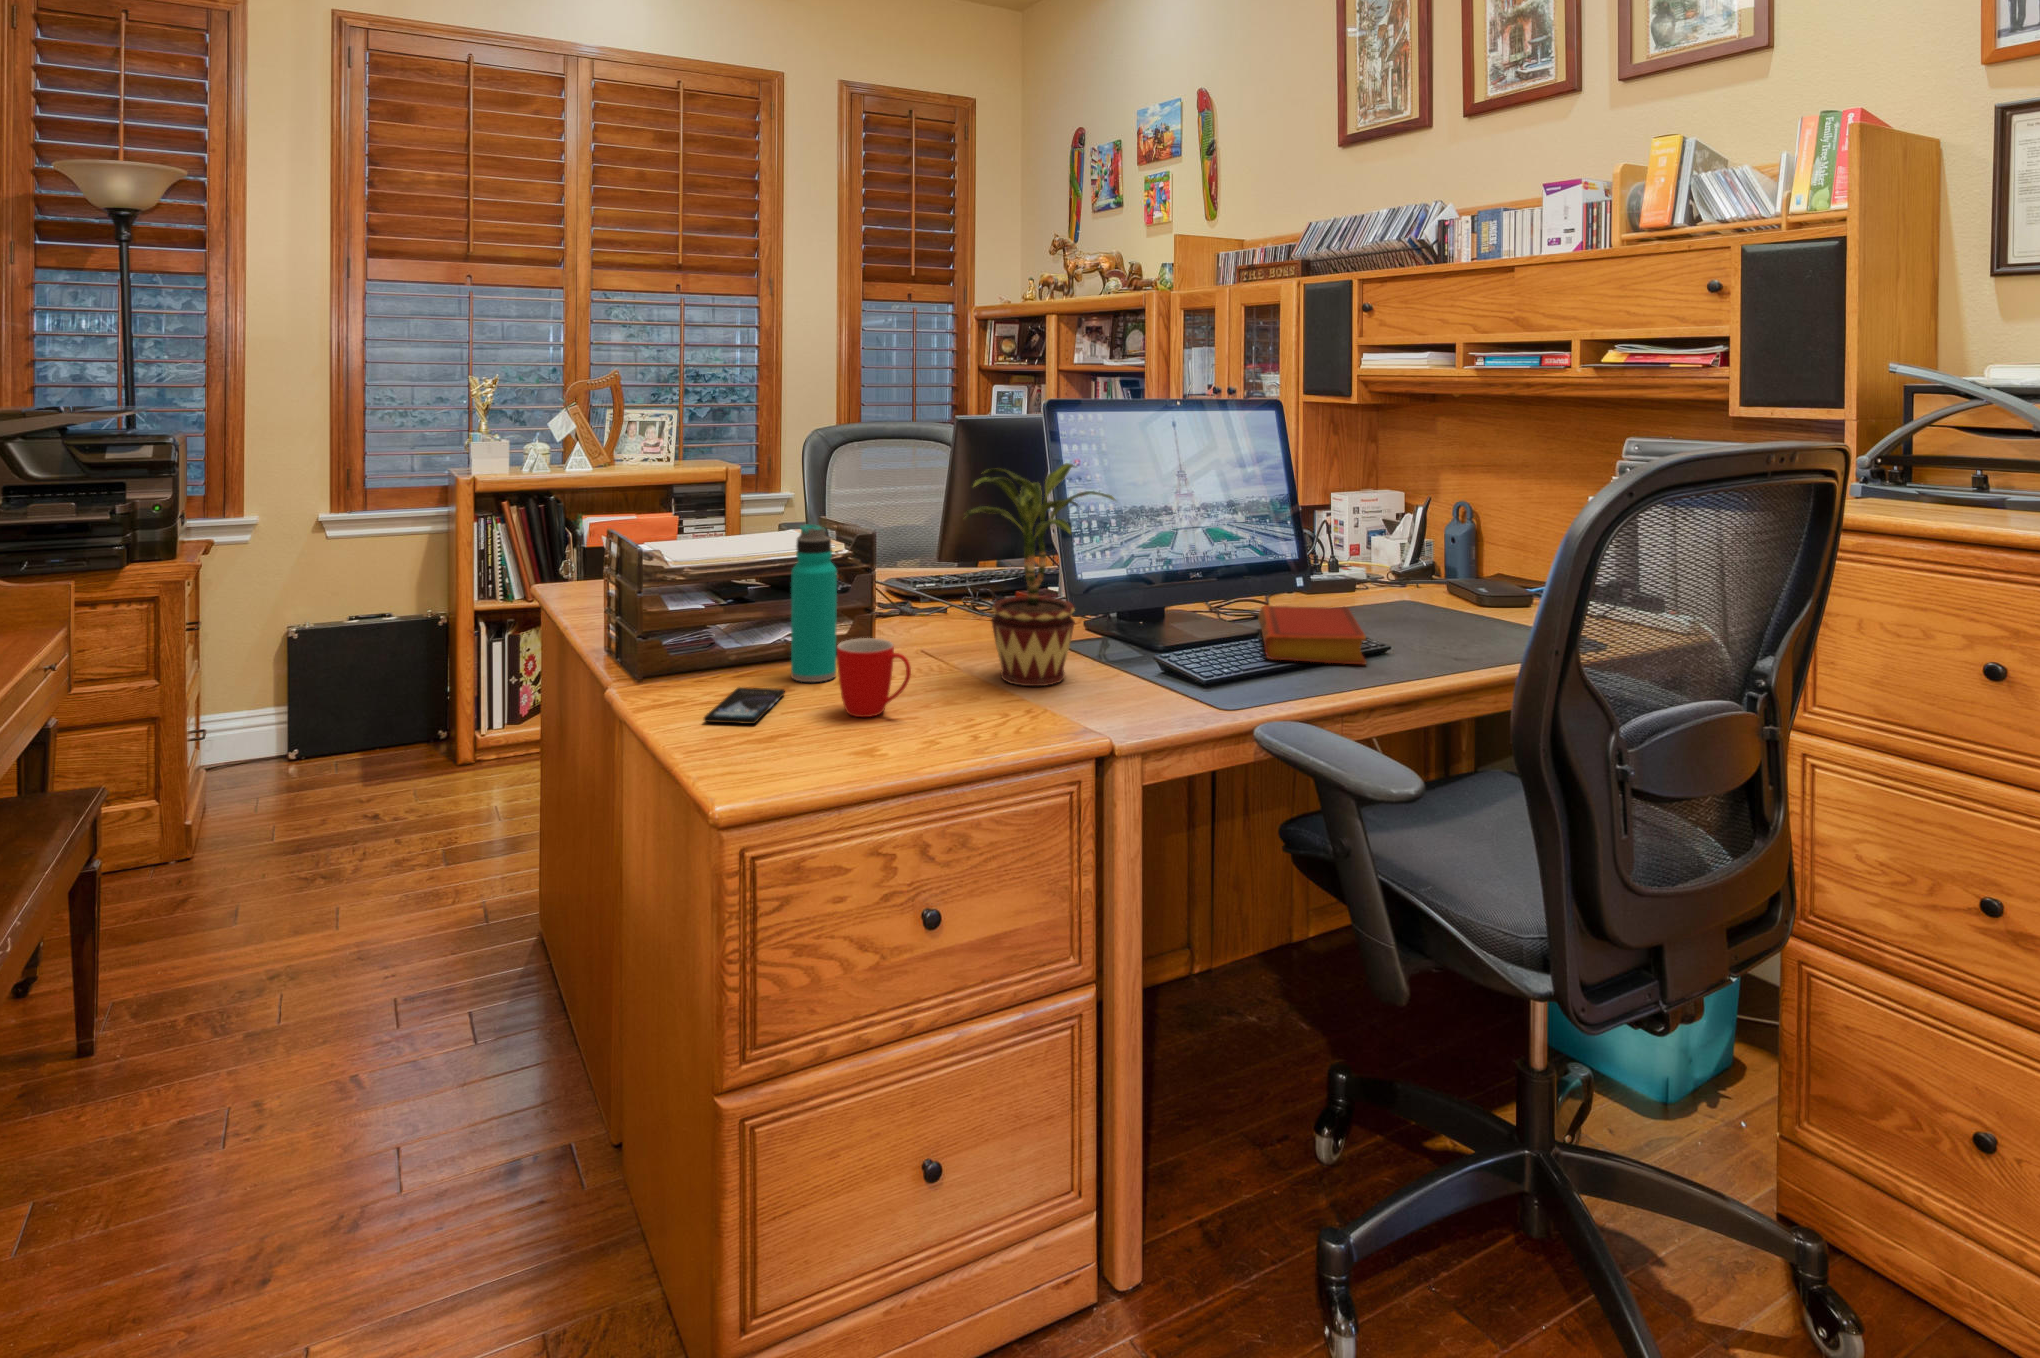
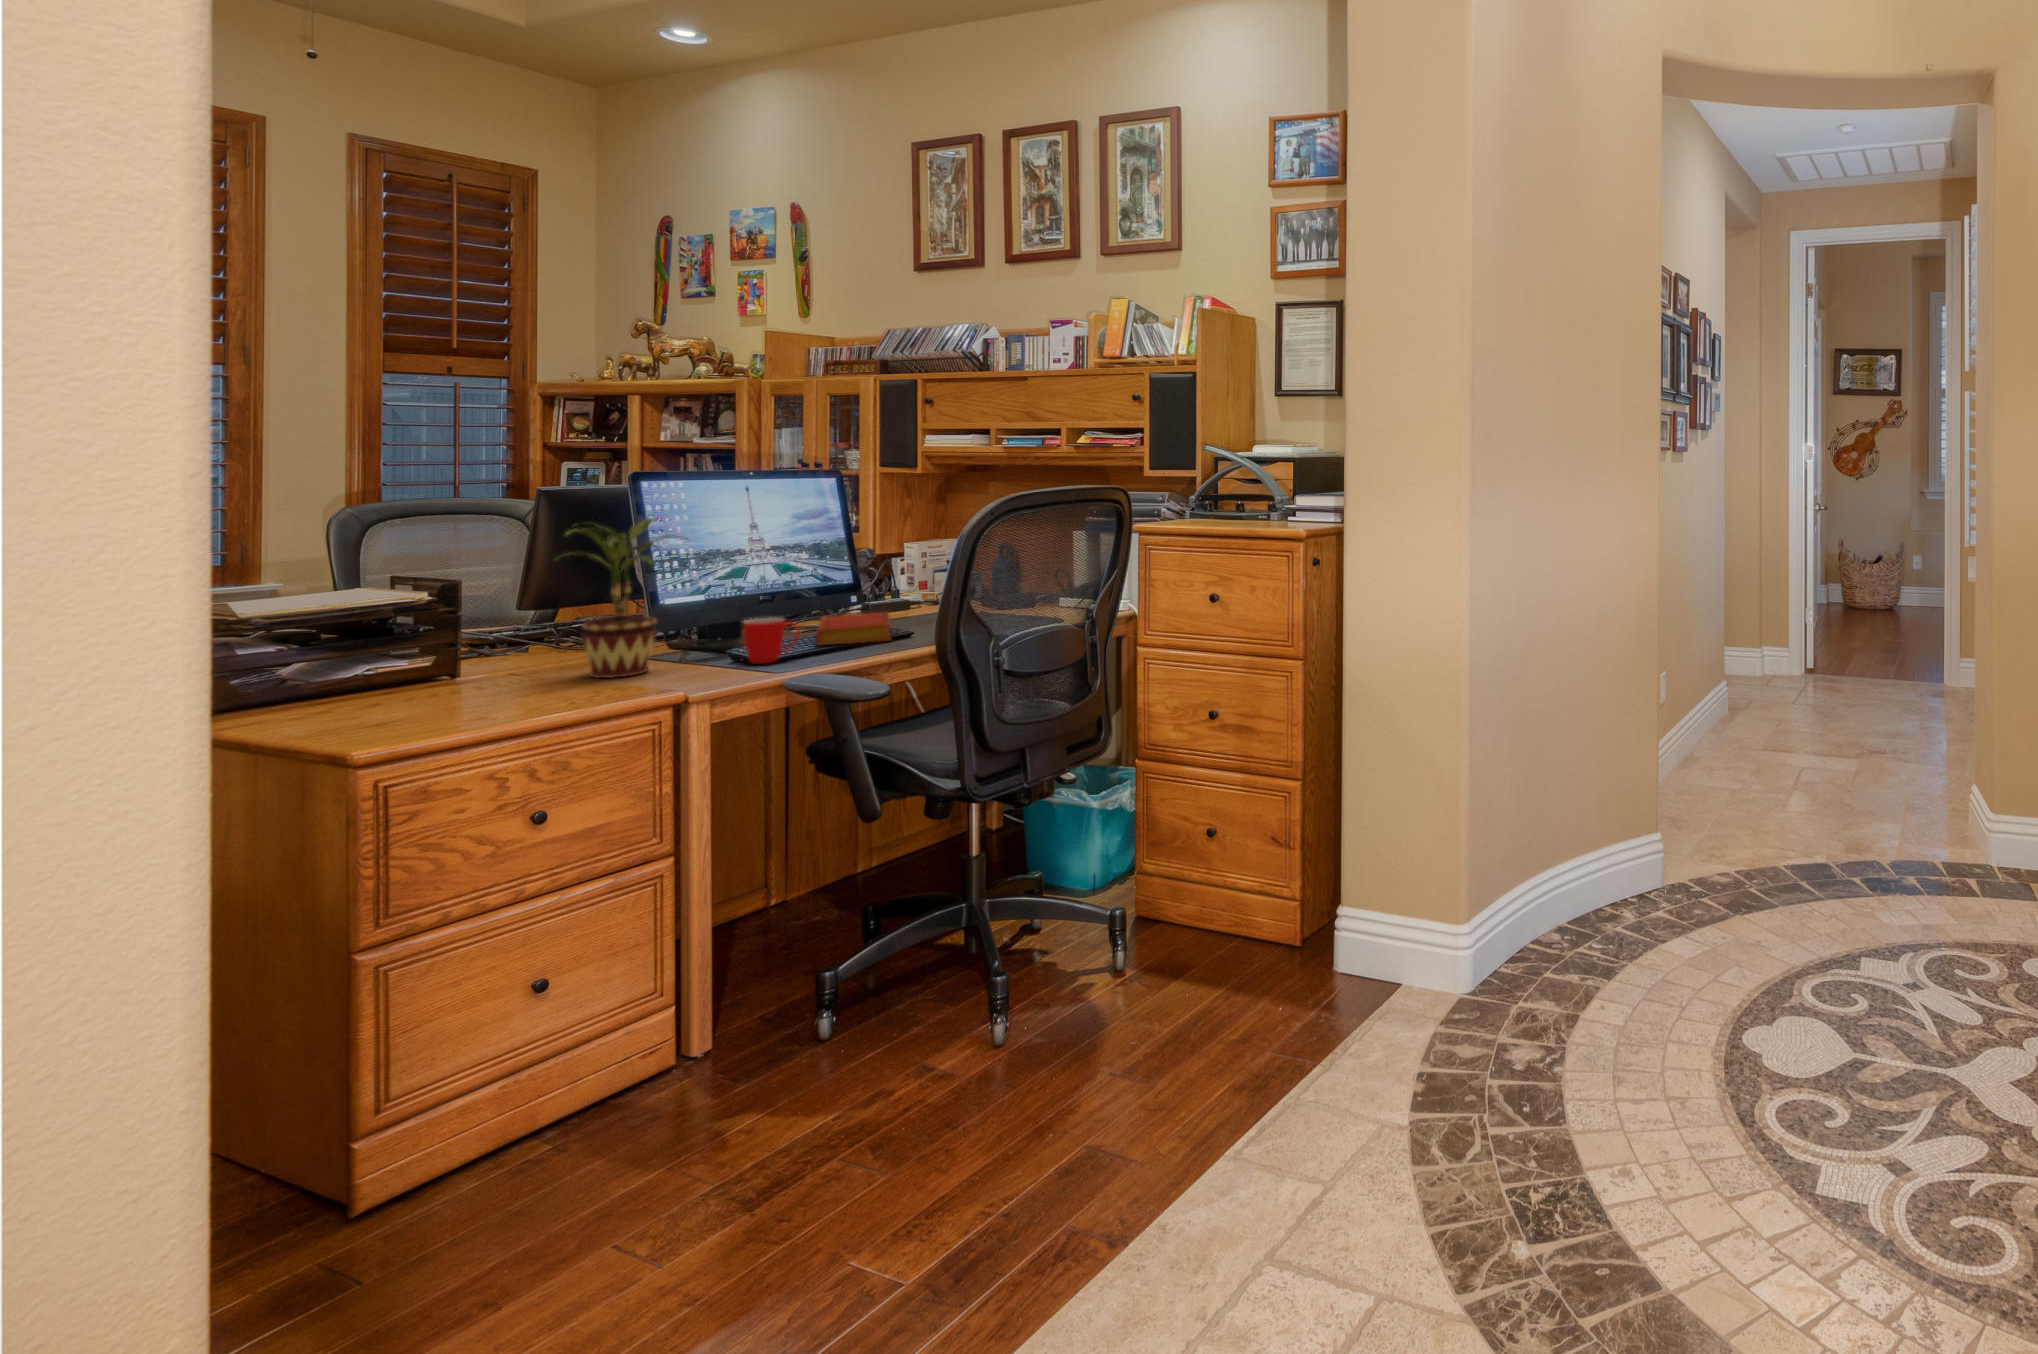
water bottle: present [791,524,837,682] -> none [378,575,427,699]
mug: present [837,638,911,717] -> present [743,618,800,664]
smartphone: present [704,687,785,724] -> none [303,702,379,725]

